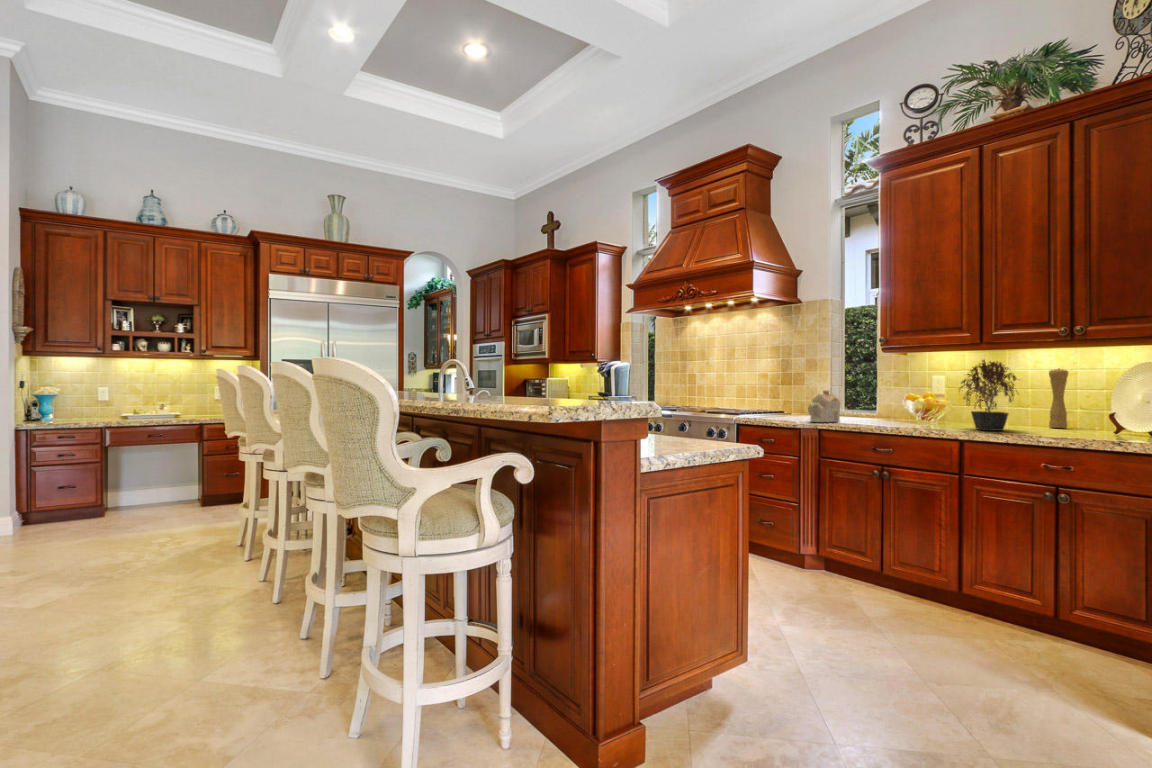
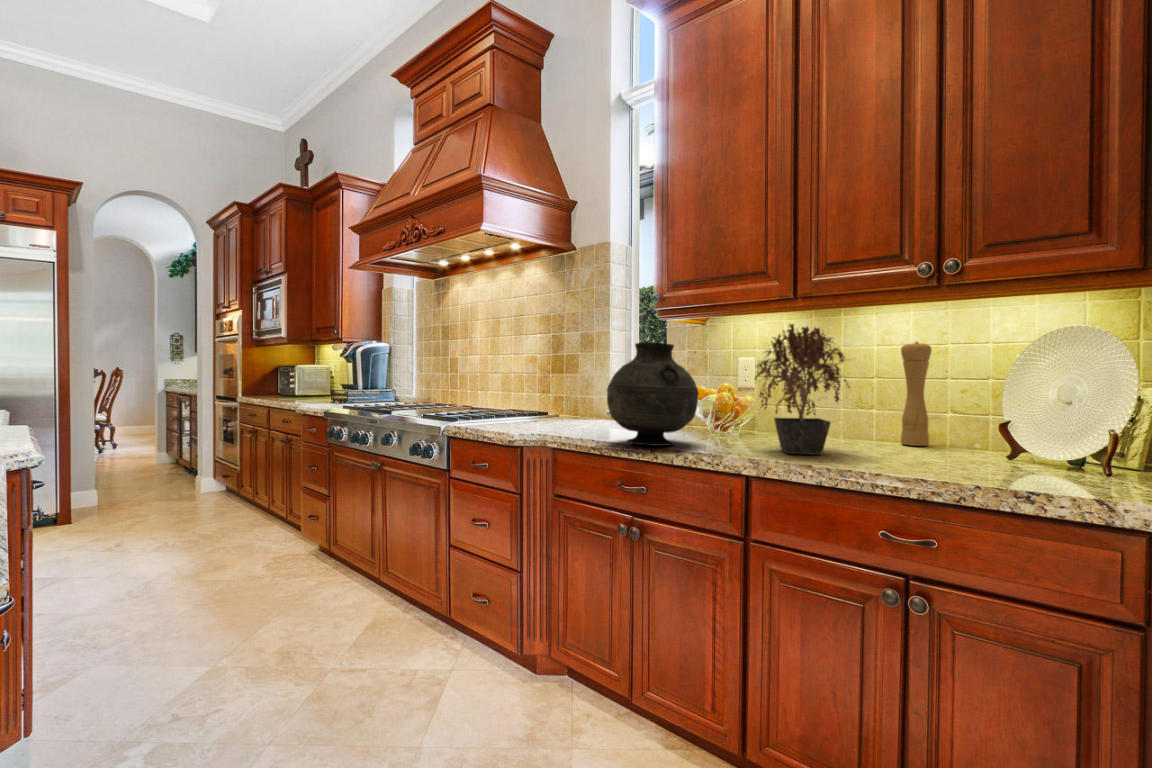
vase: none [865,369,924,427] -> present [607,343,699,446]
teapot: present [808,390,840,422] -> none [526,381,590,436]

